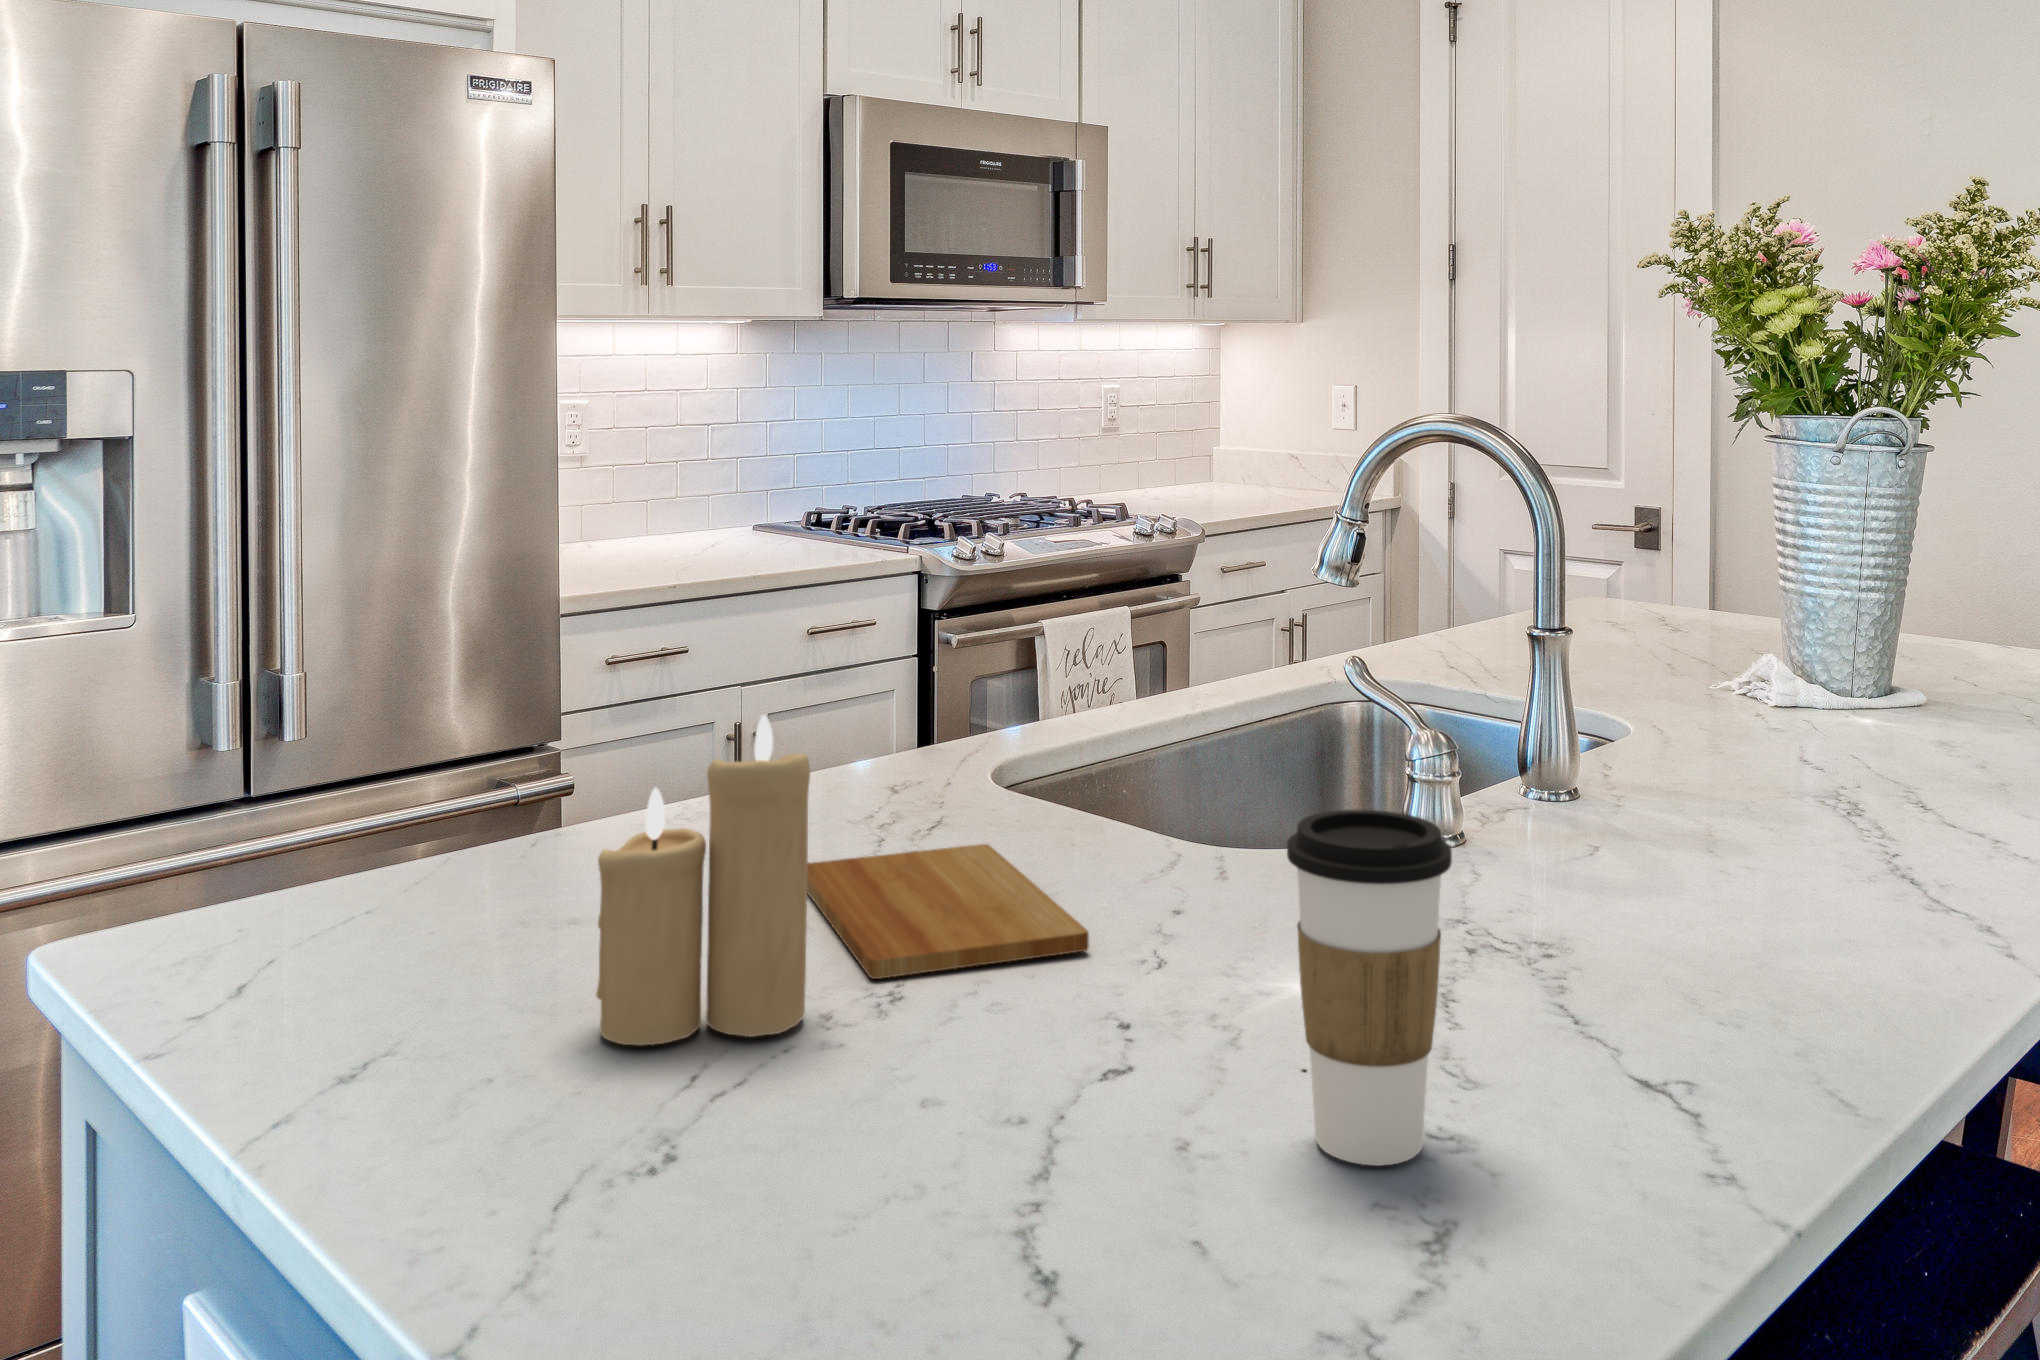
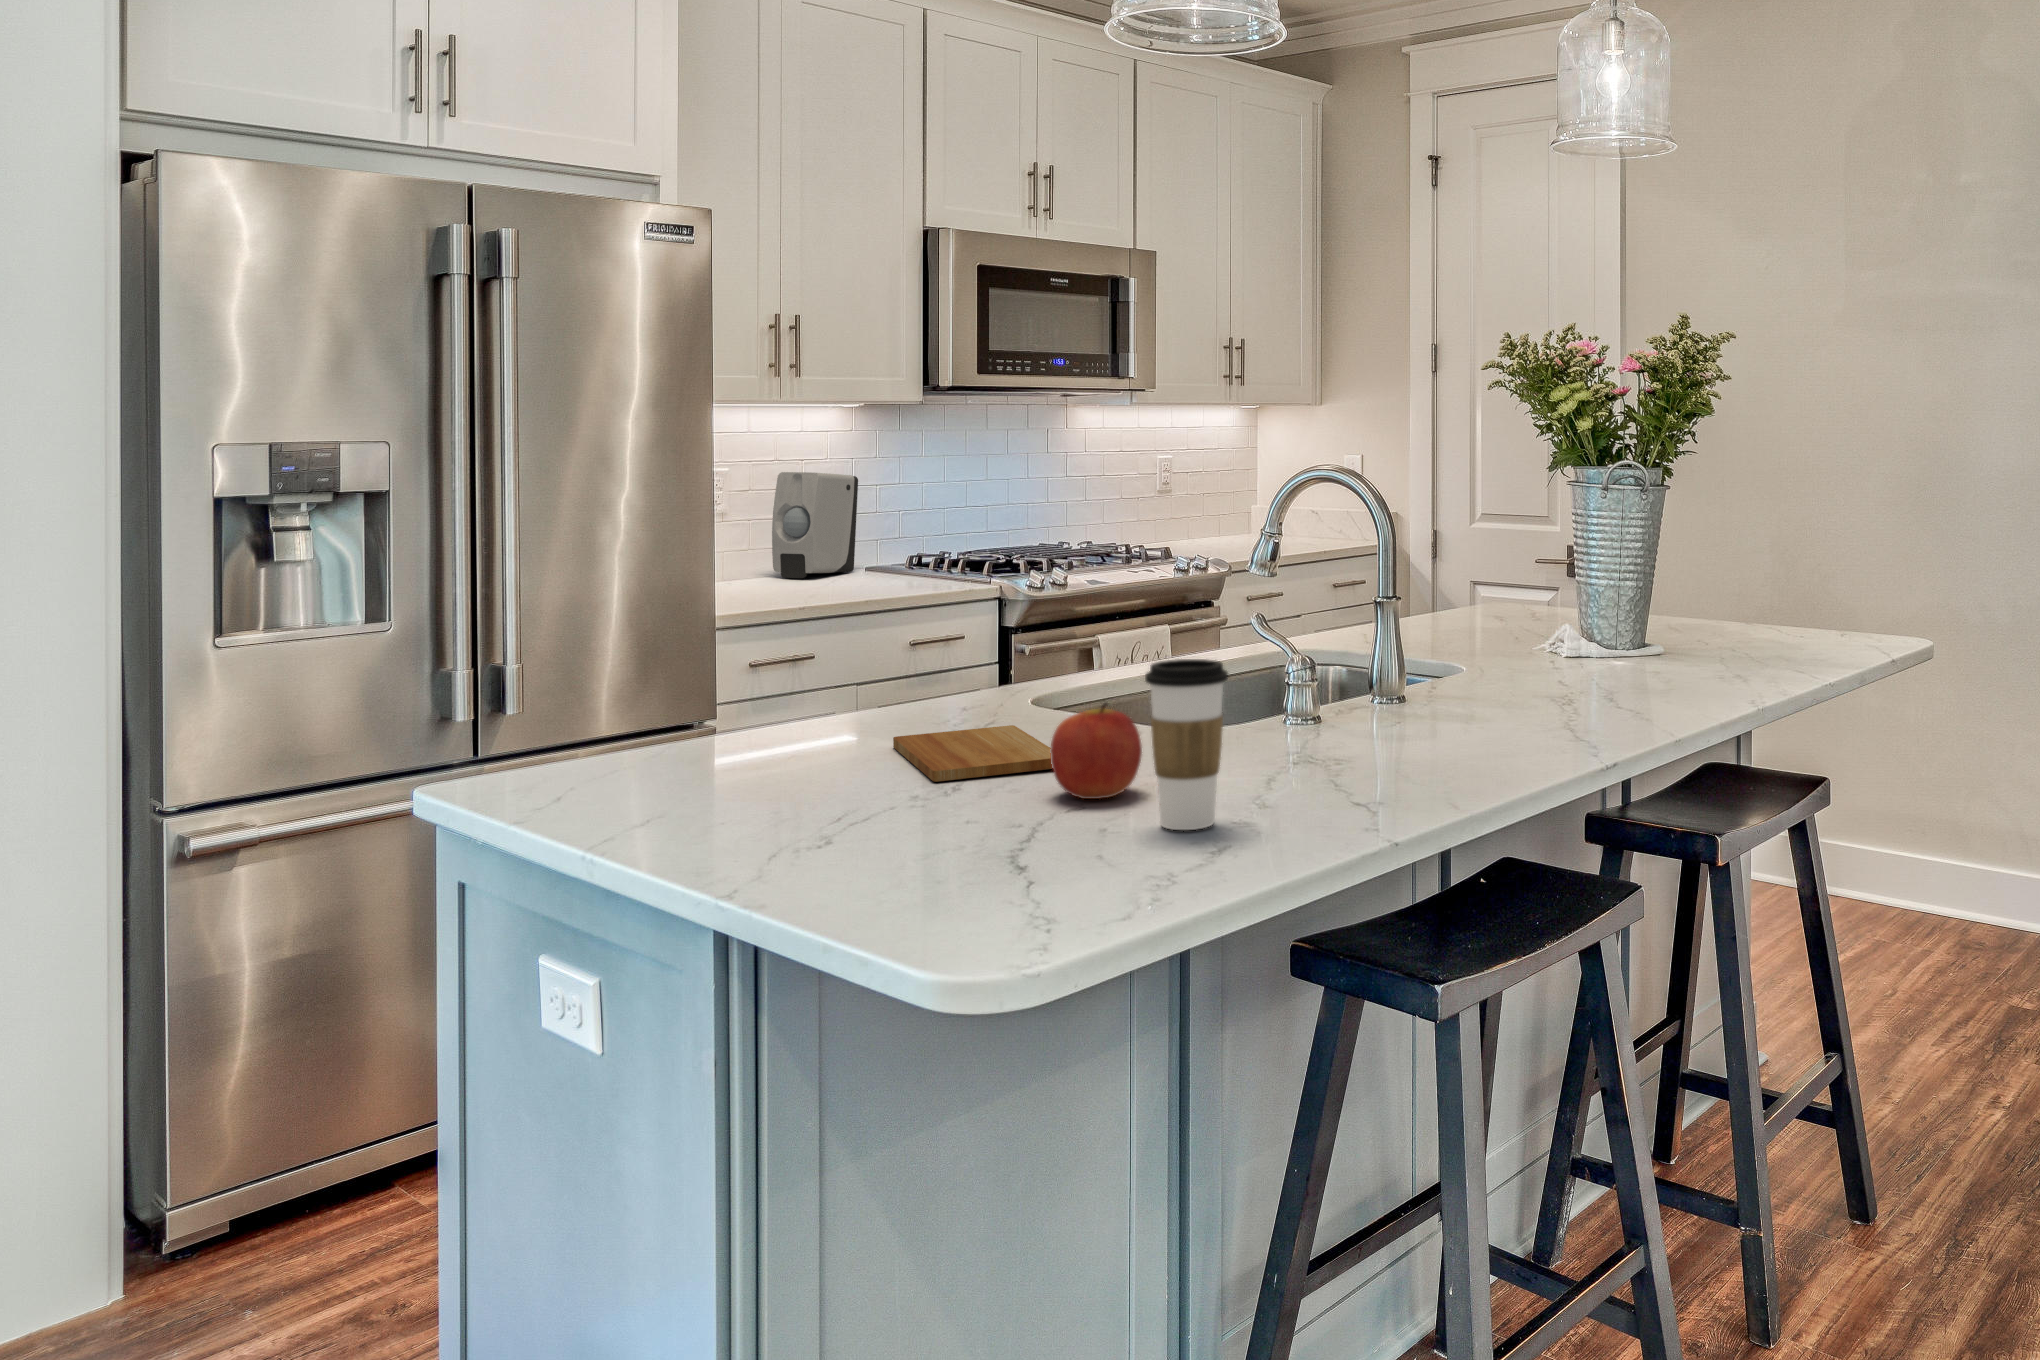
soap dispenser: none [636,407,741,542] -> present [772,472,858,578]
candle: present [596,715,810,1045] -> none [772,627,896,807]
apple: none [1082,866,1247,1048] -> present [1051,703,1142,799]

